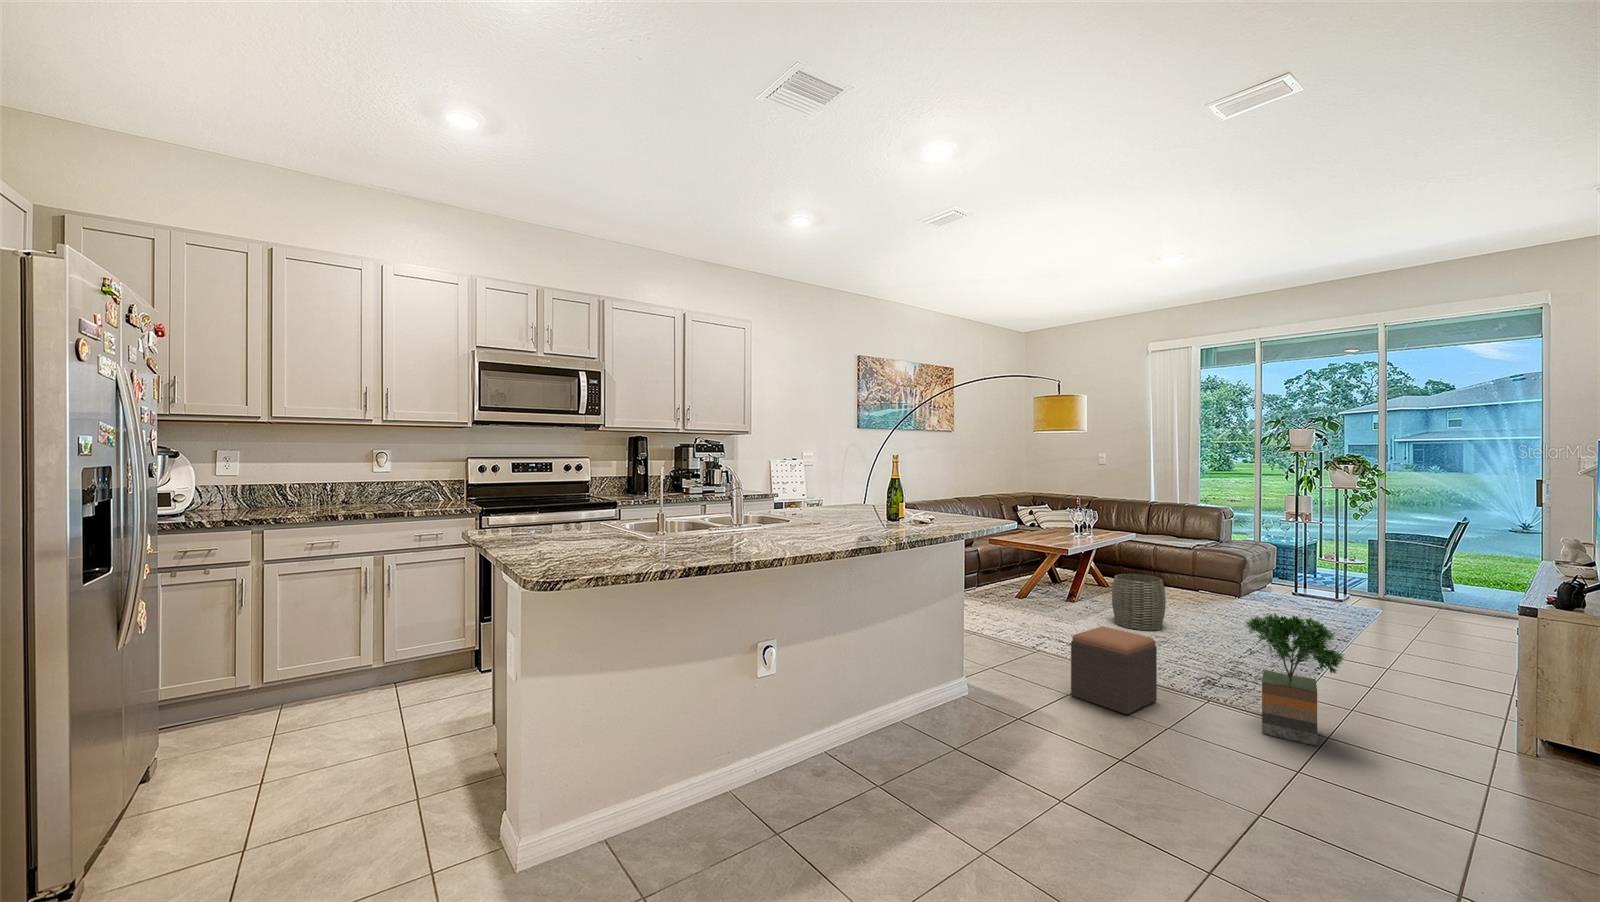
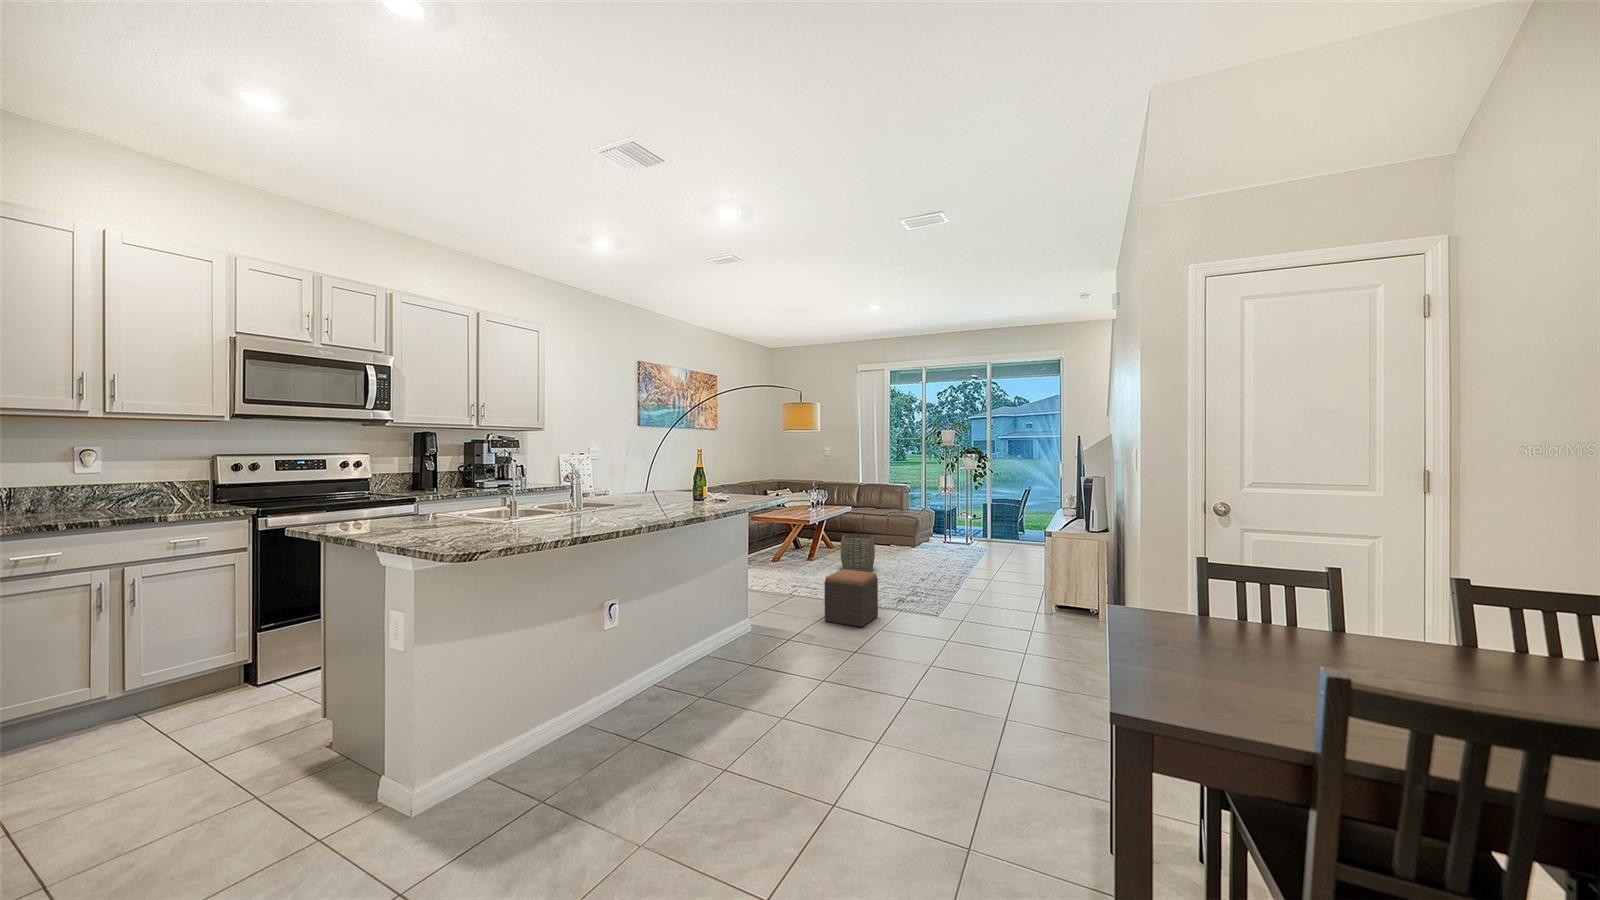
potted tree: present [1246,613,1344,746] -> none [928,547,981,627]

